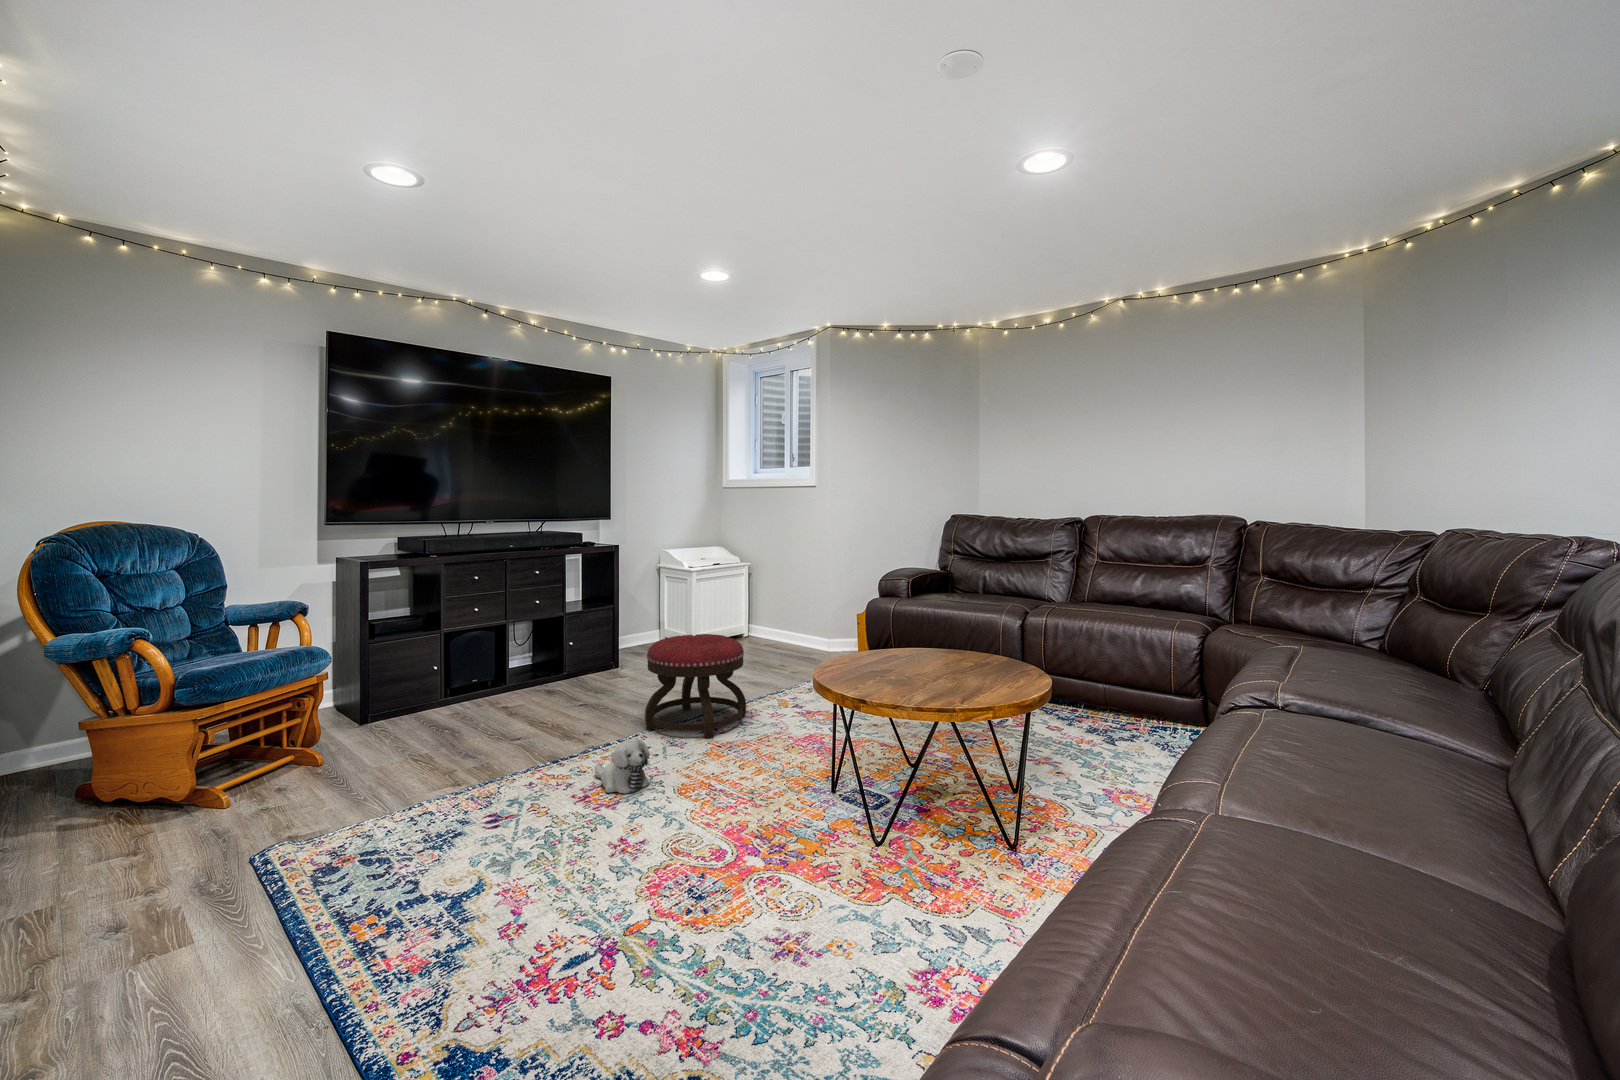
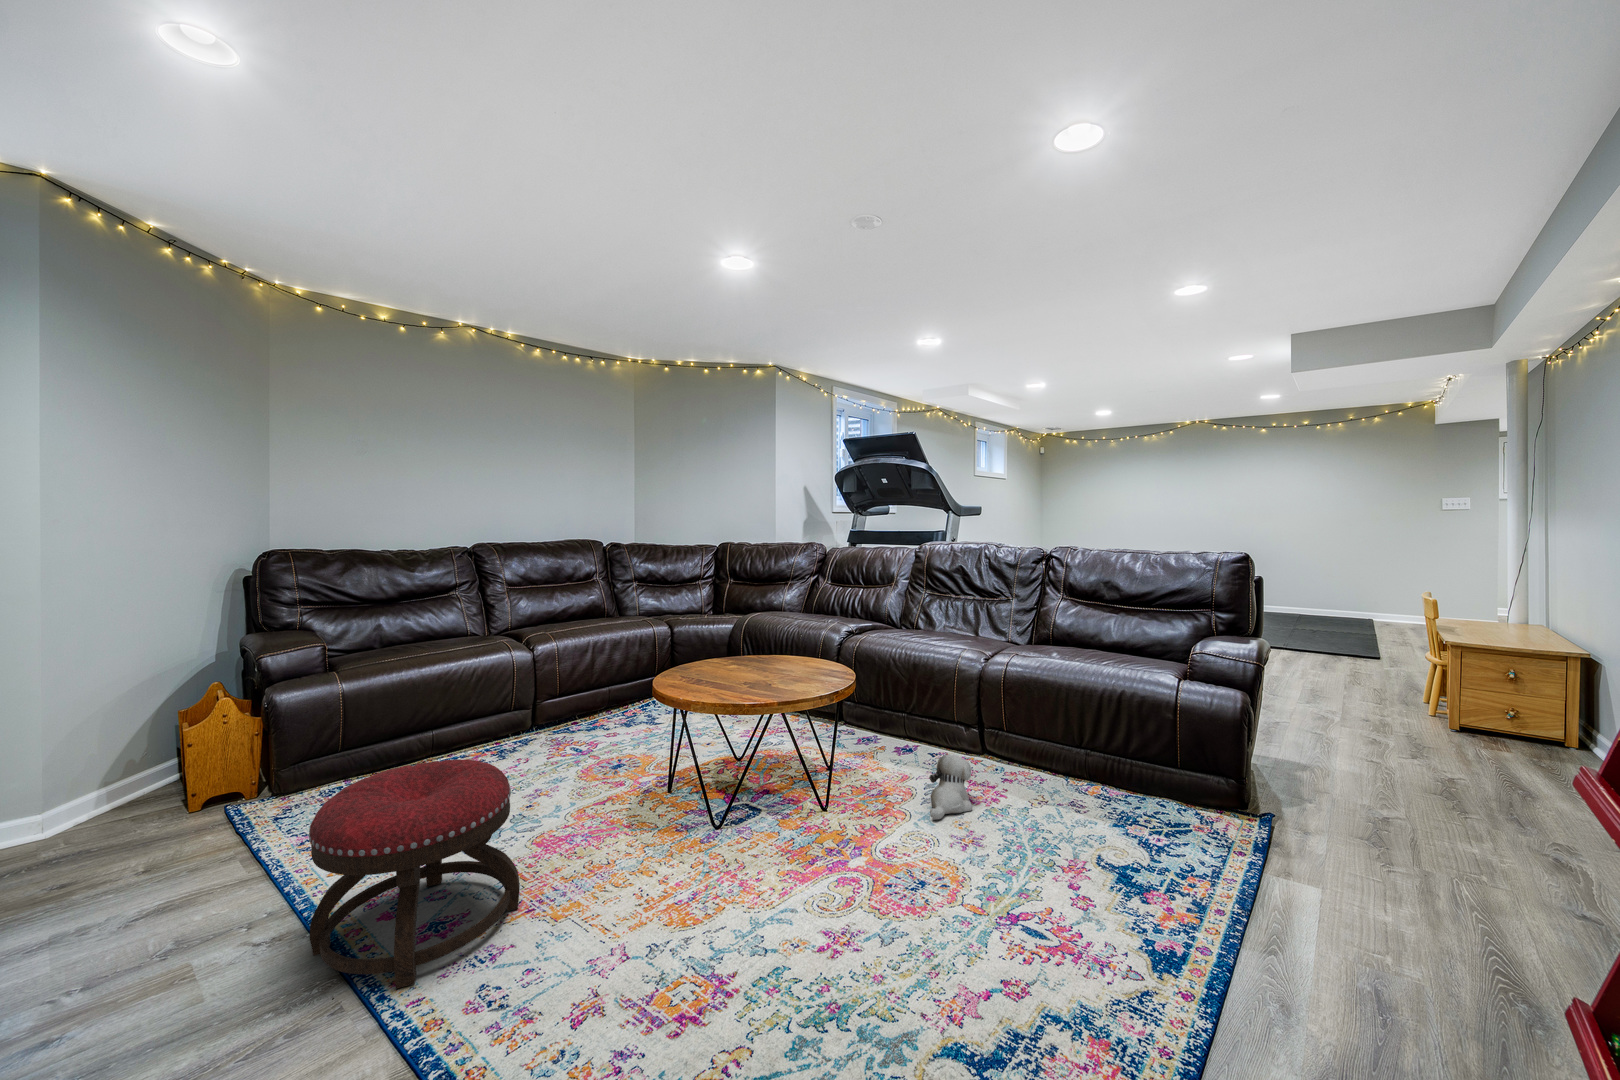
plush toy: present [595,739,650,793] -> present [929,755,972,820]

